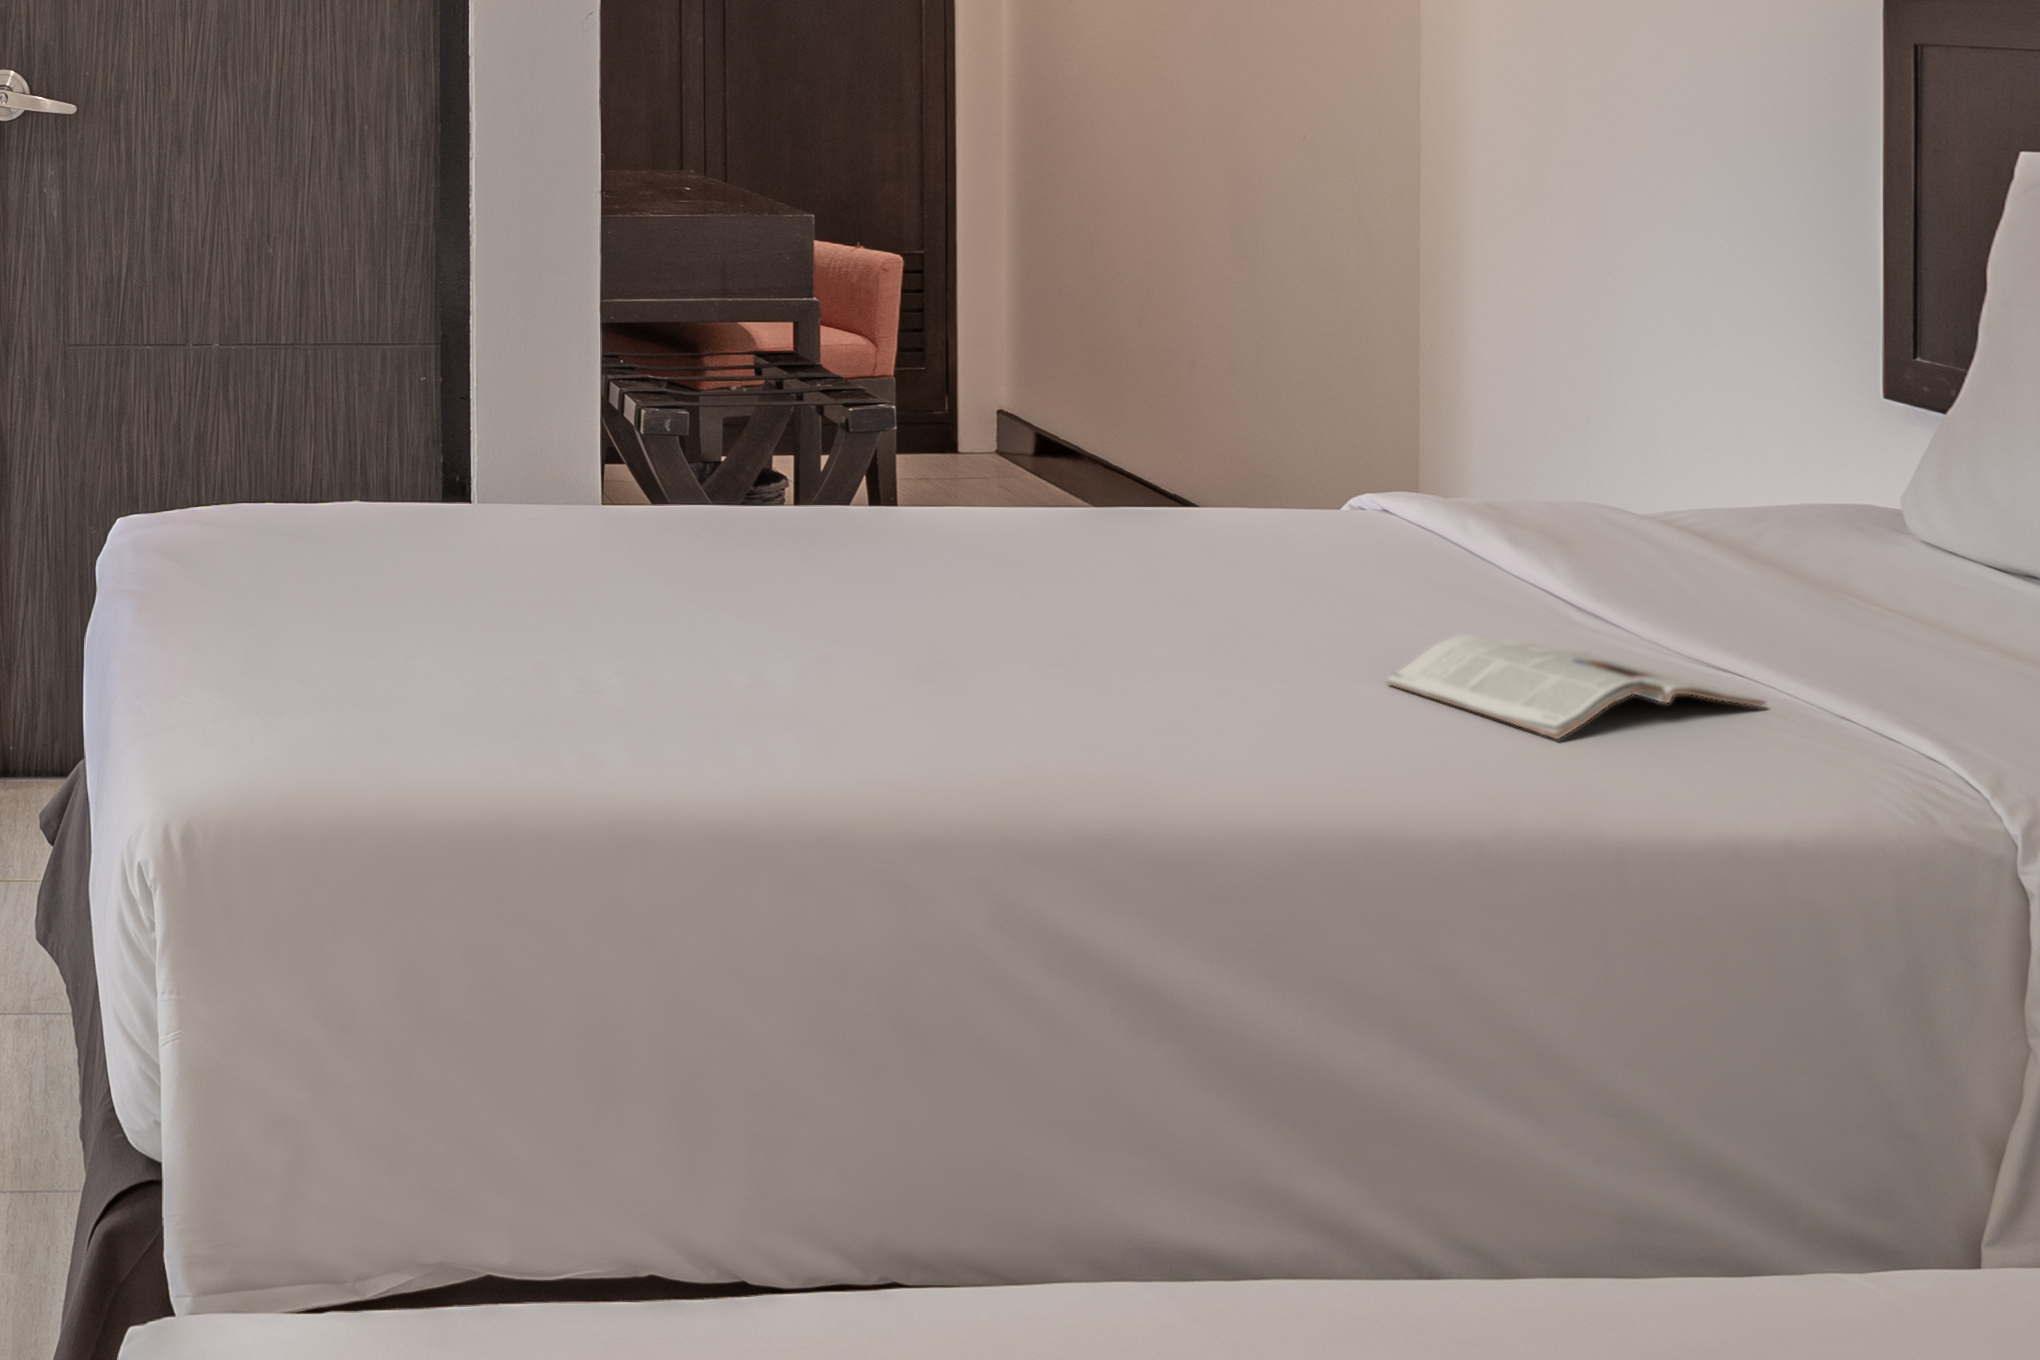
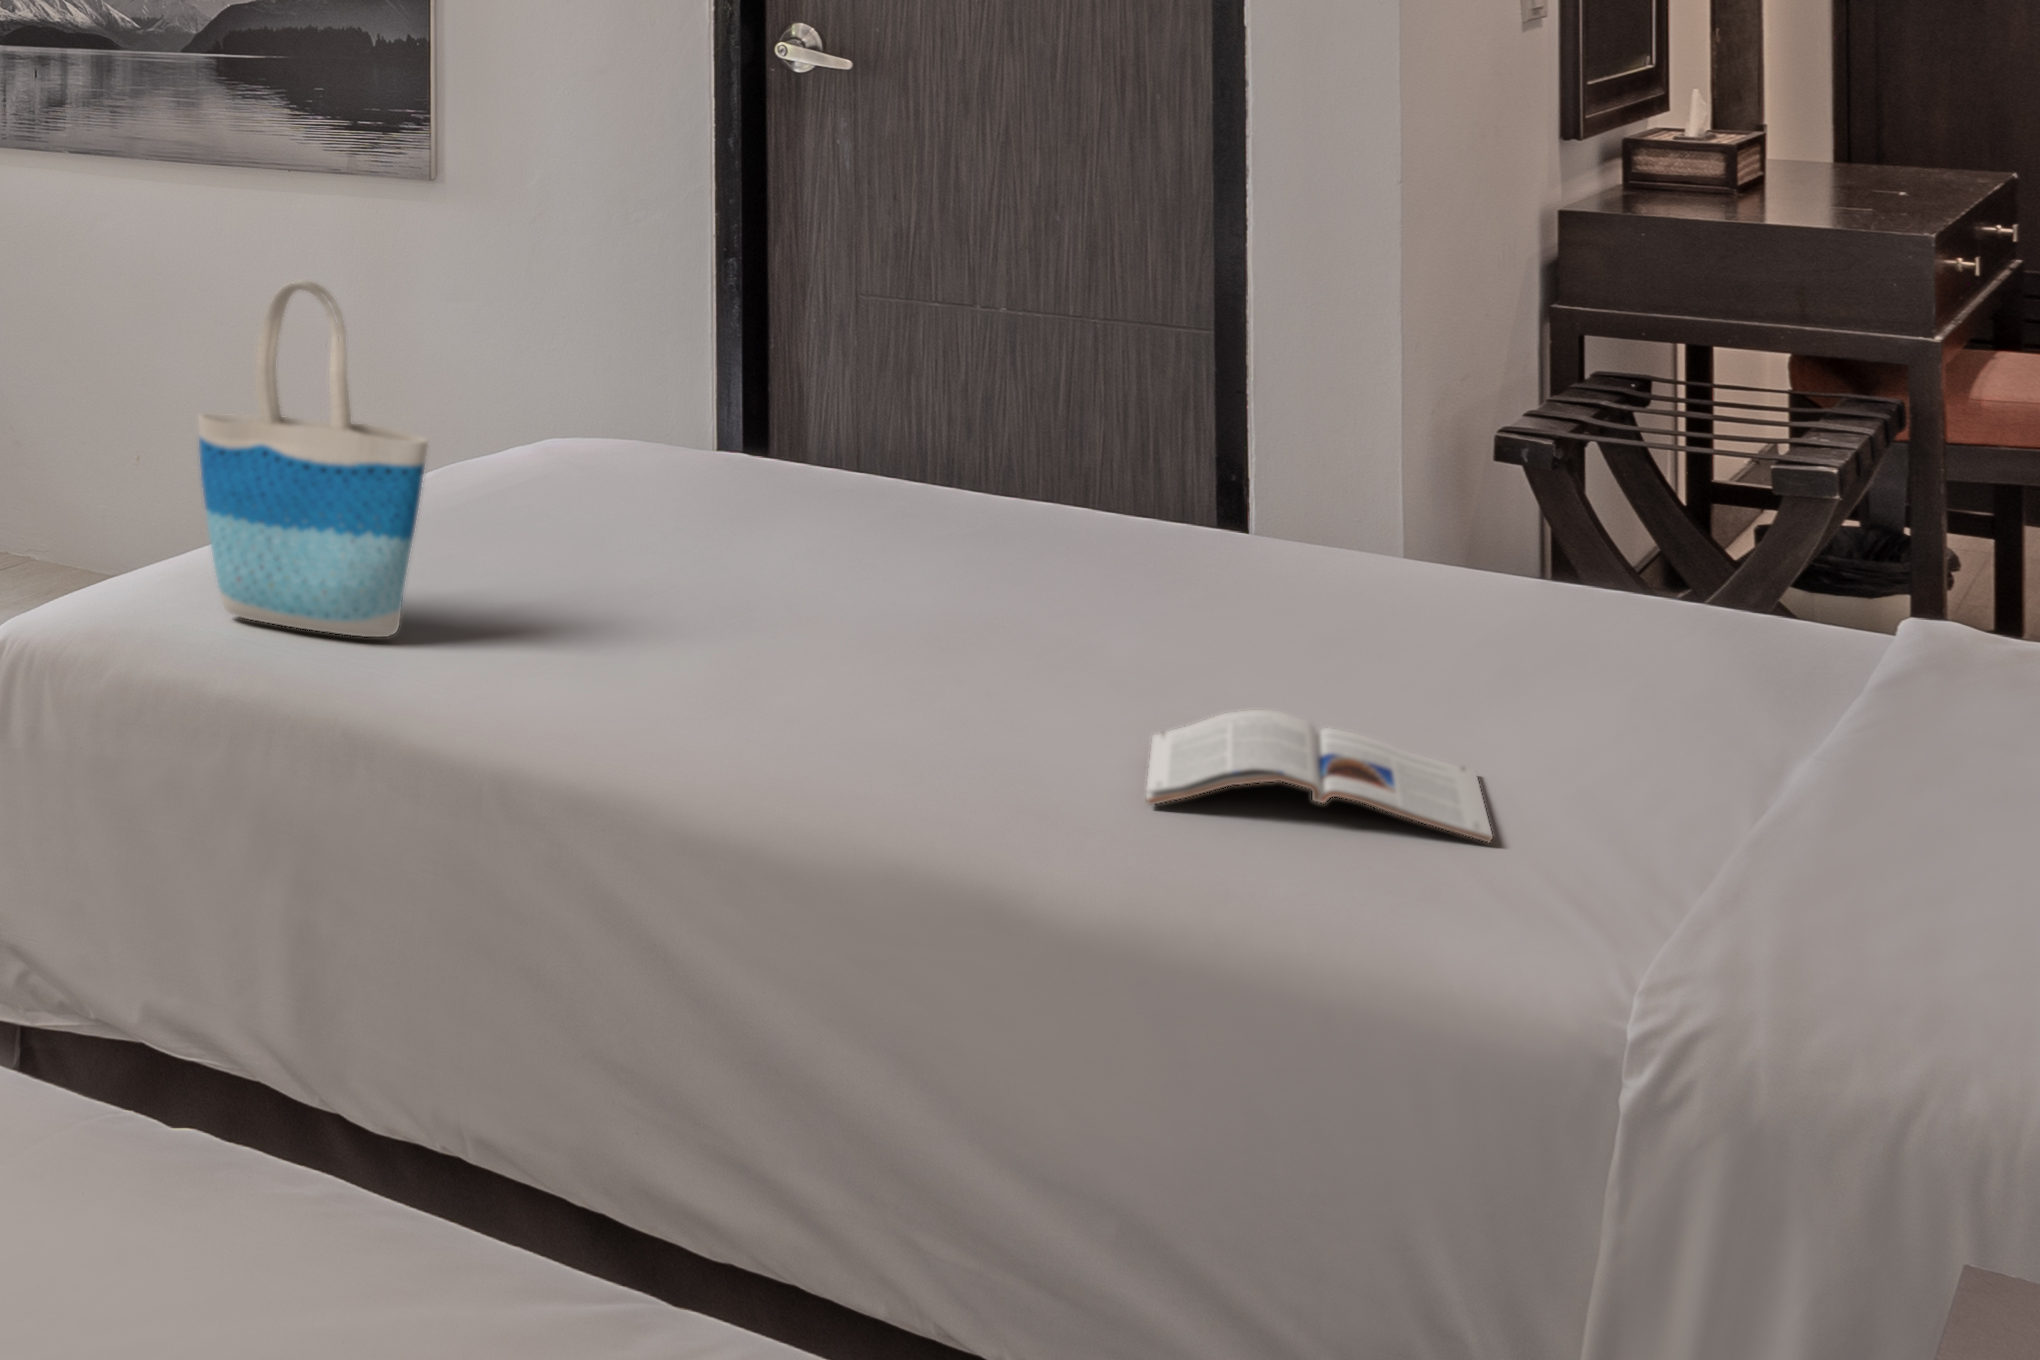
tote bag: none [434,344,723,764] -> present [198,280,428,637]

